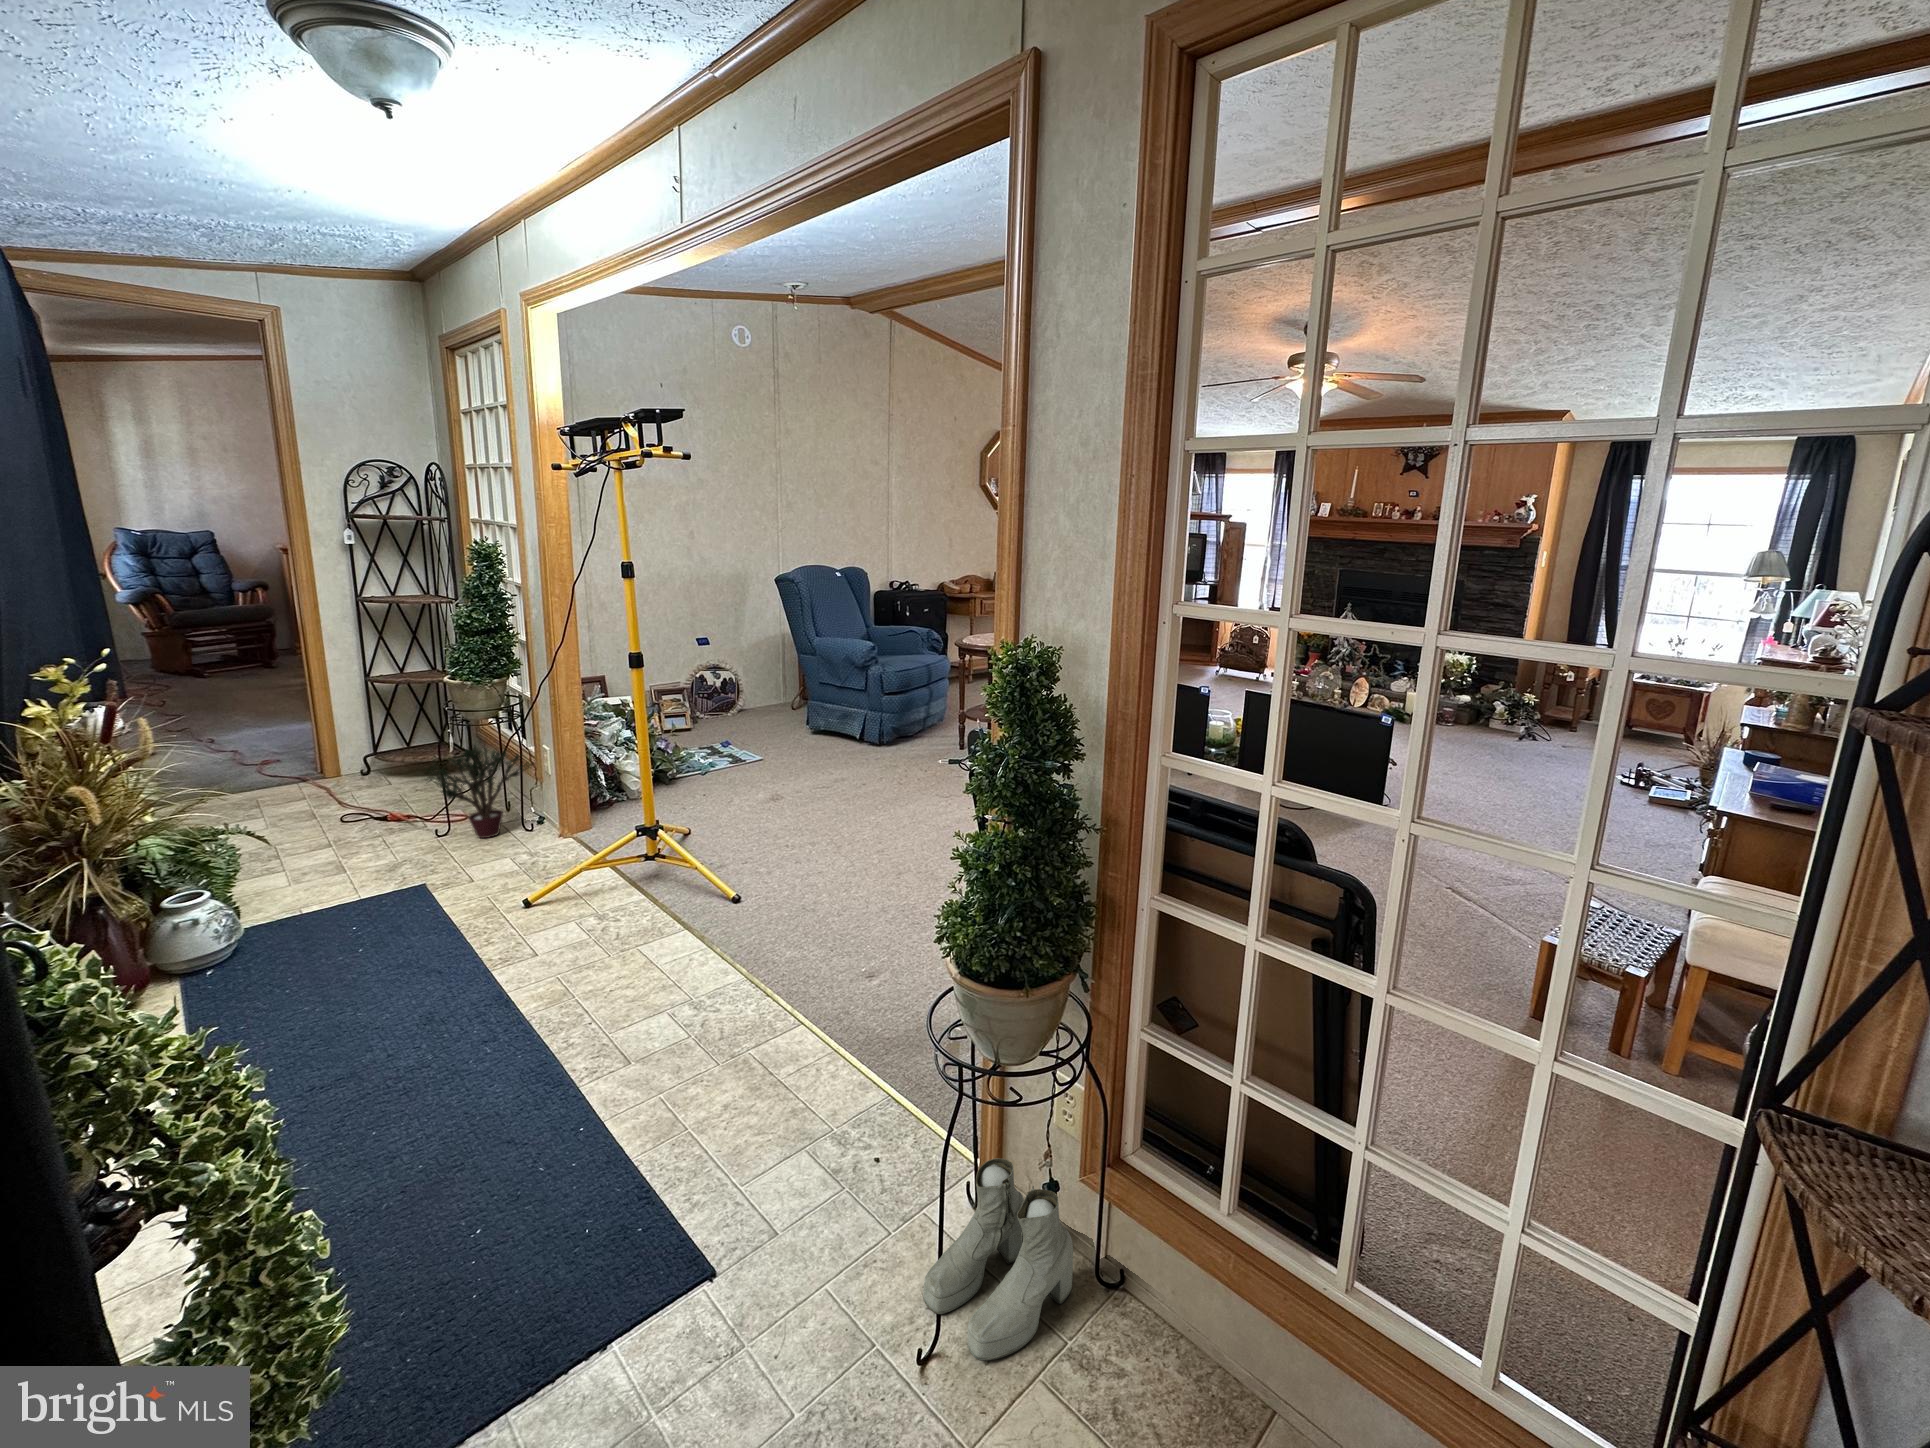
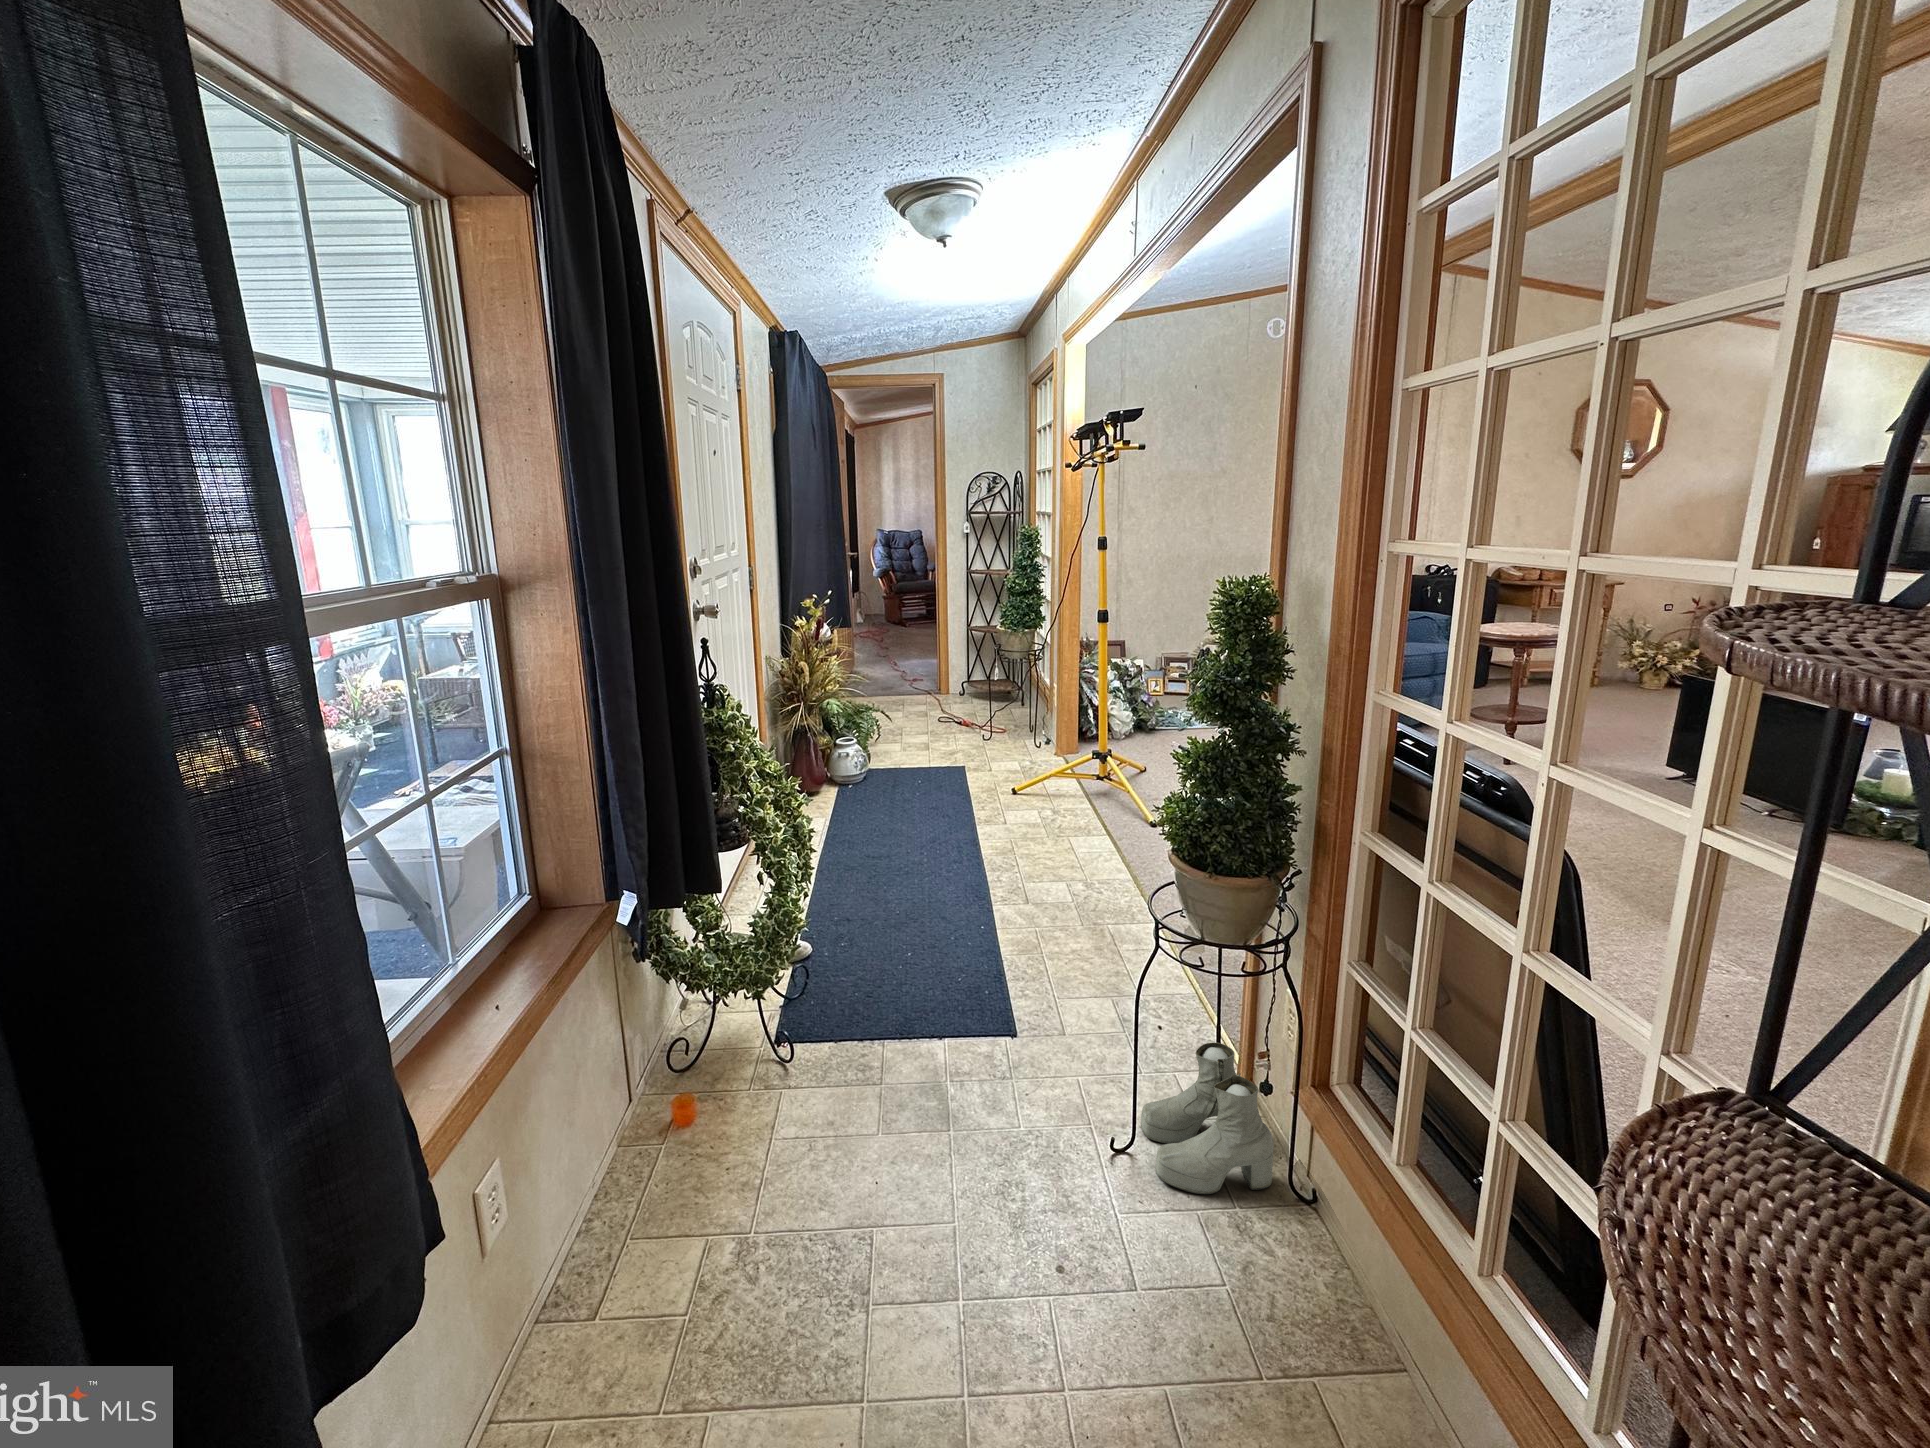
potted plant: present [427,745,534,838] -> none [977,675,1045,745]

